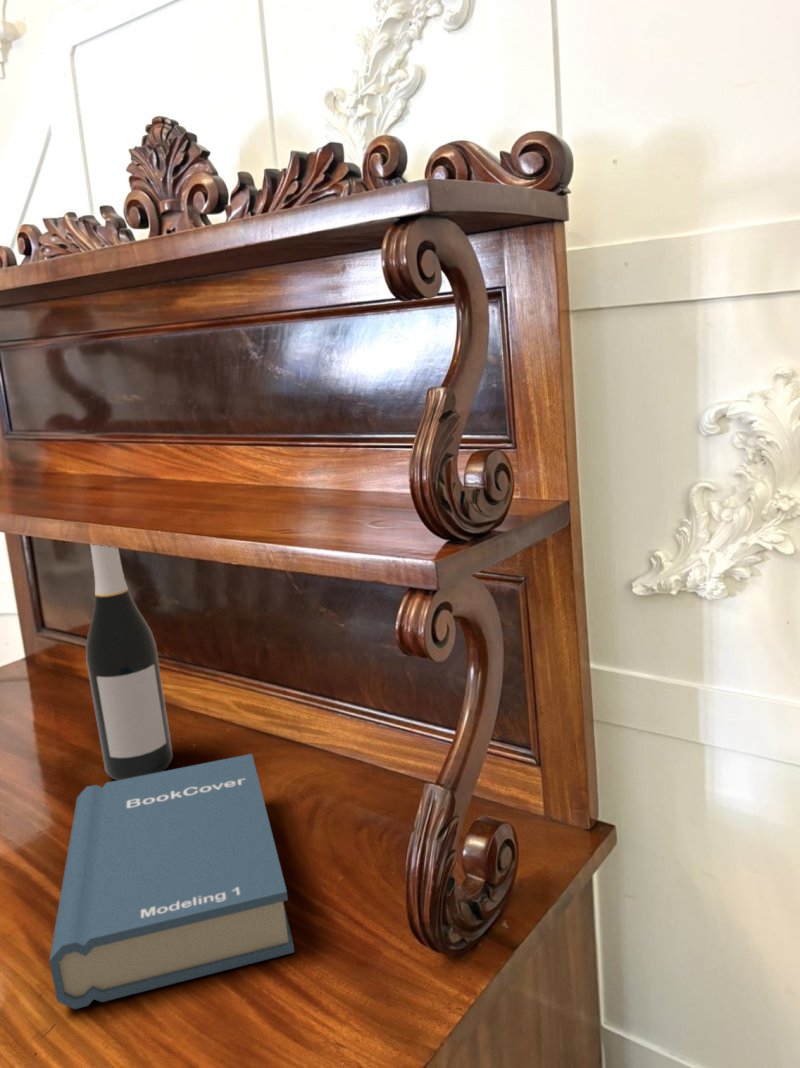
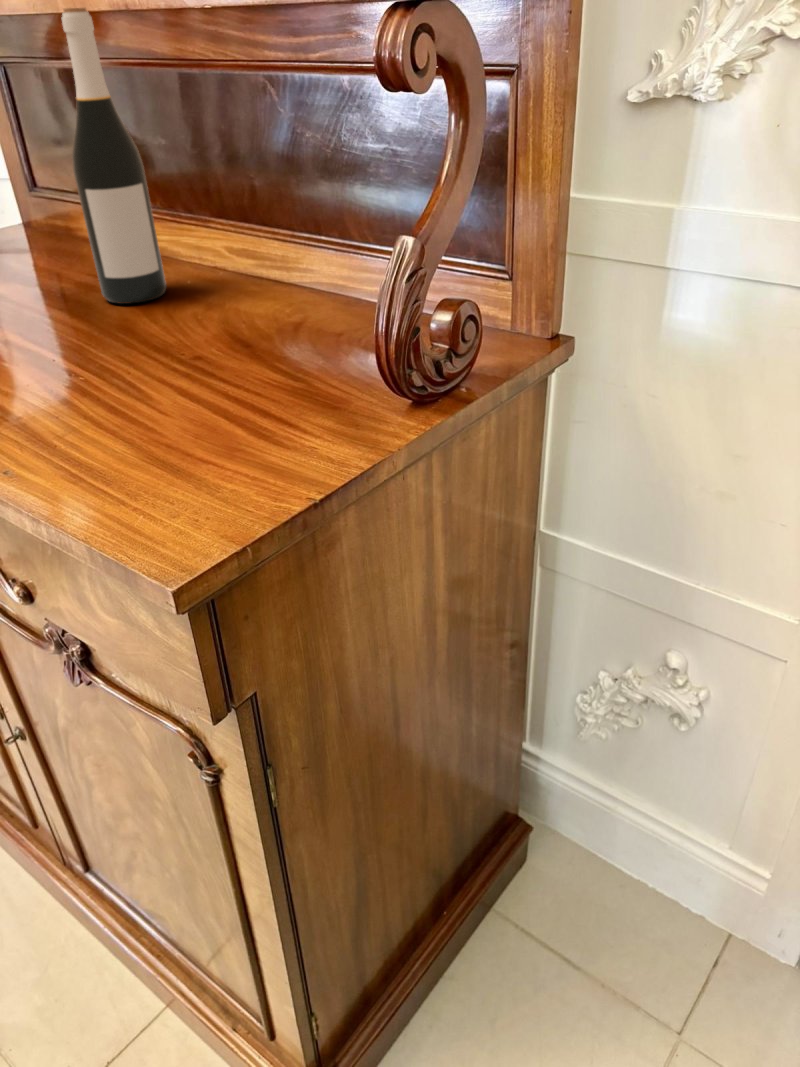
hardback book: present [49,754,294,1009] -> none [52,269,274,433]

